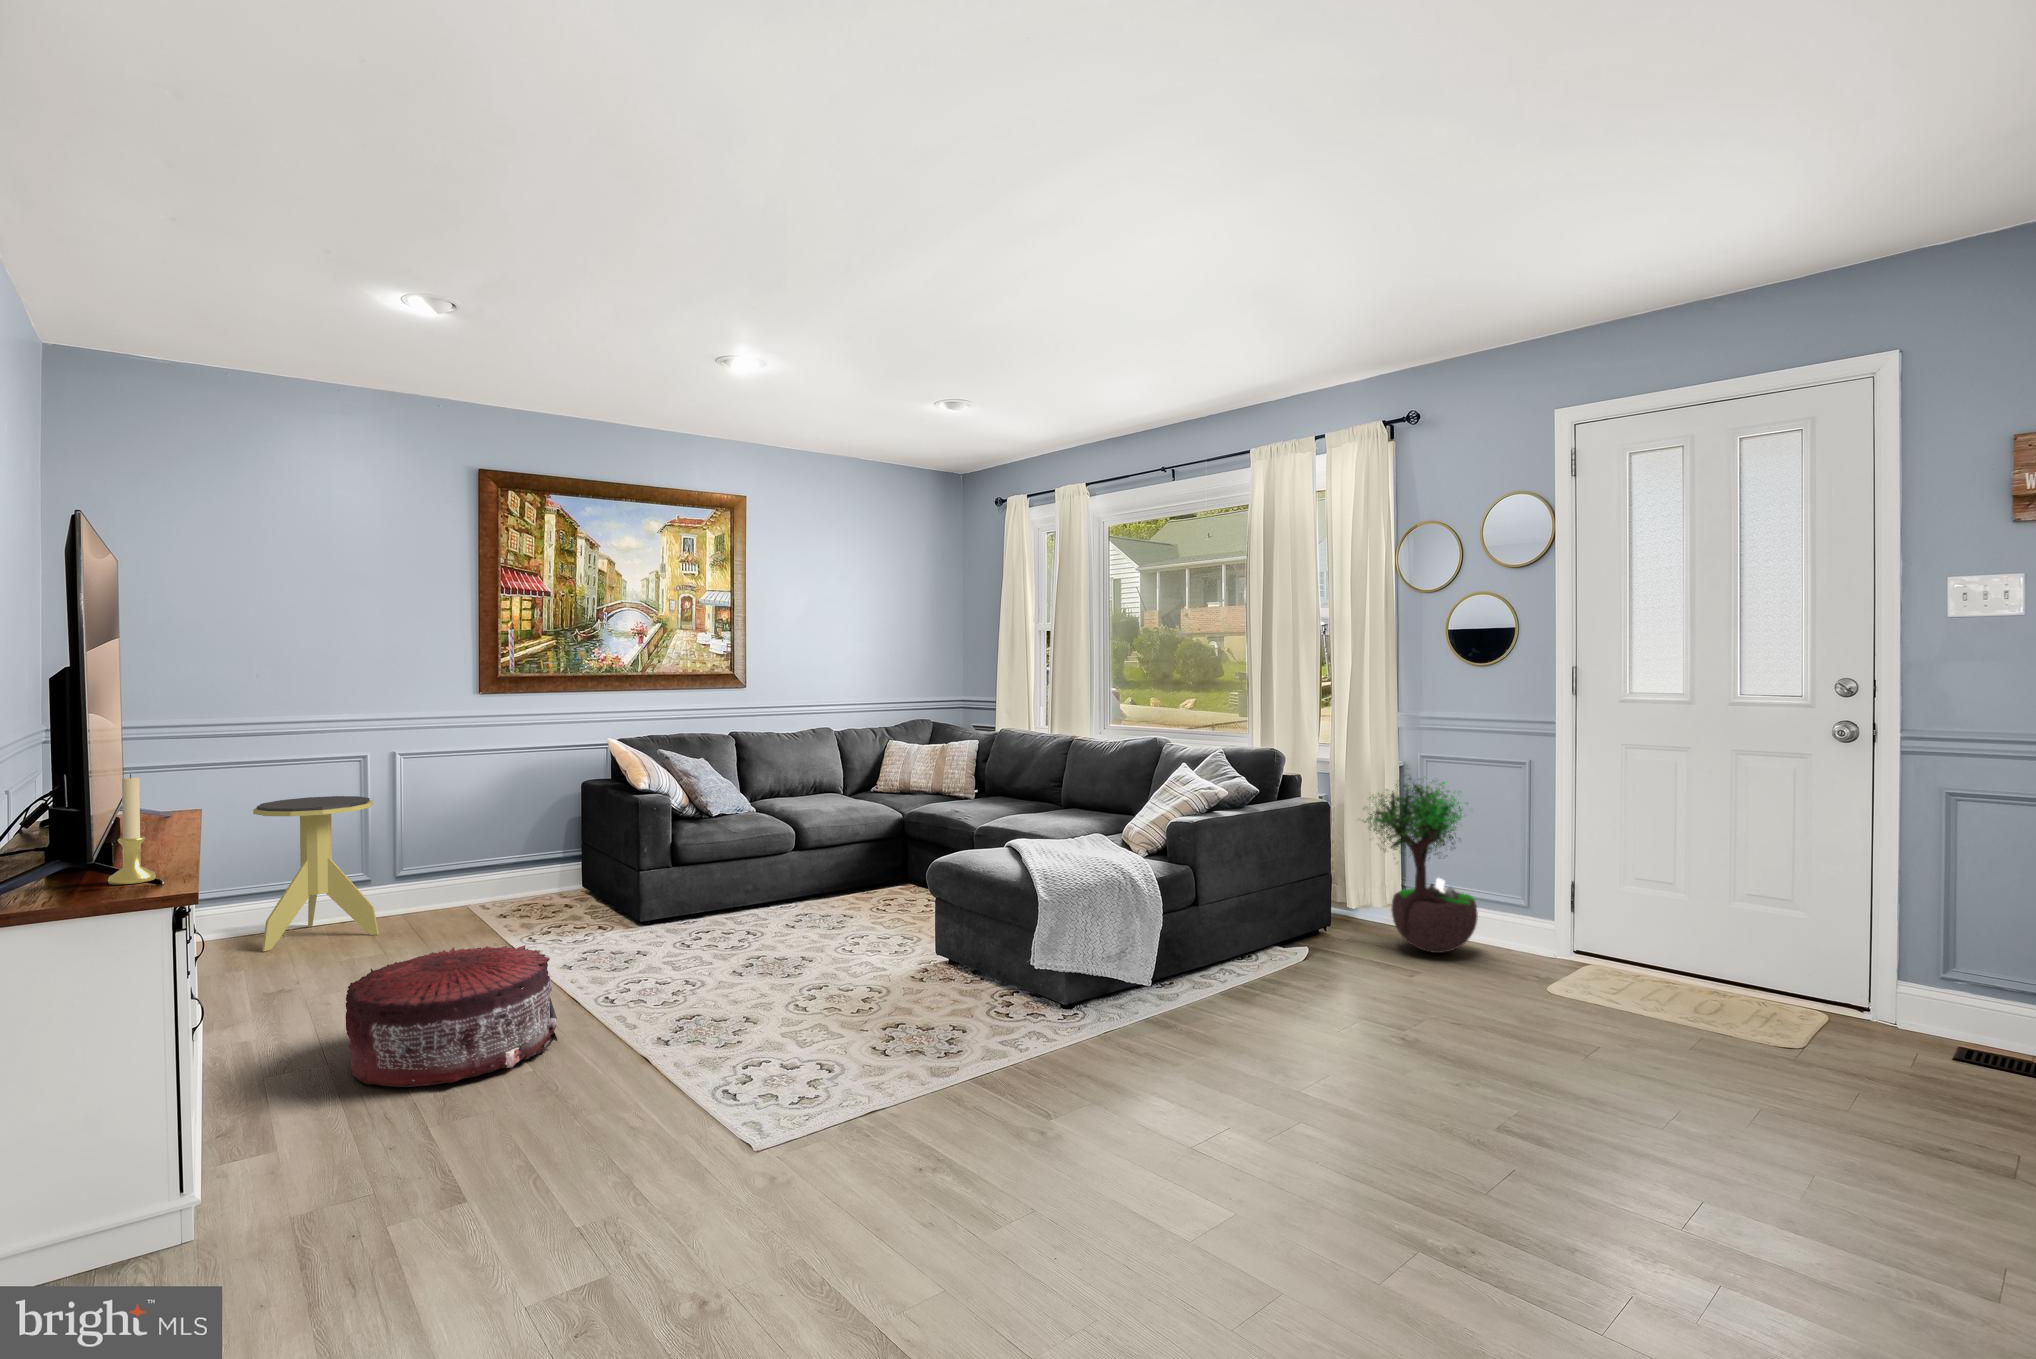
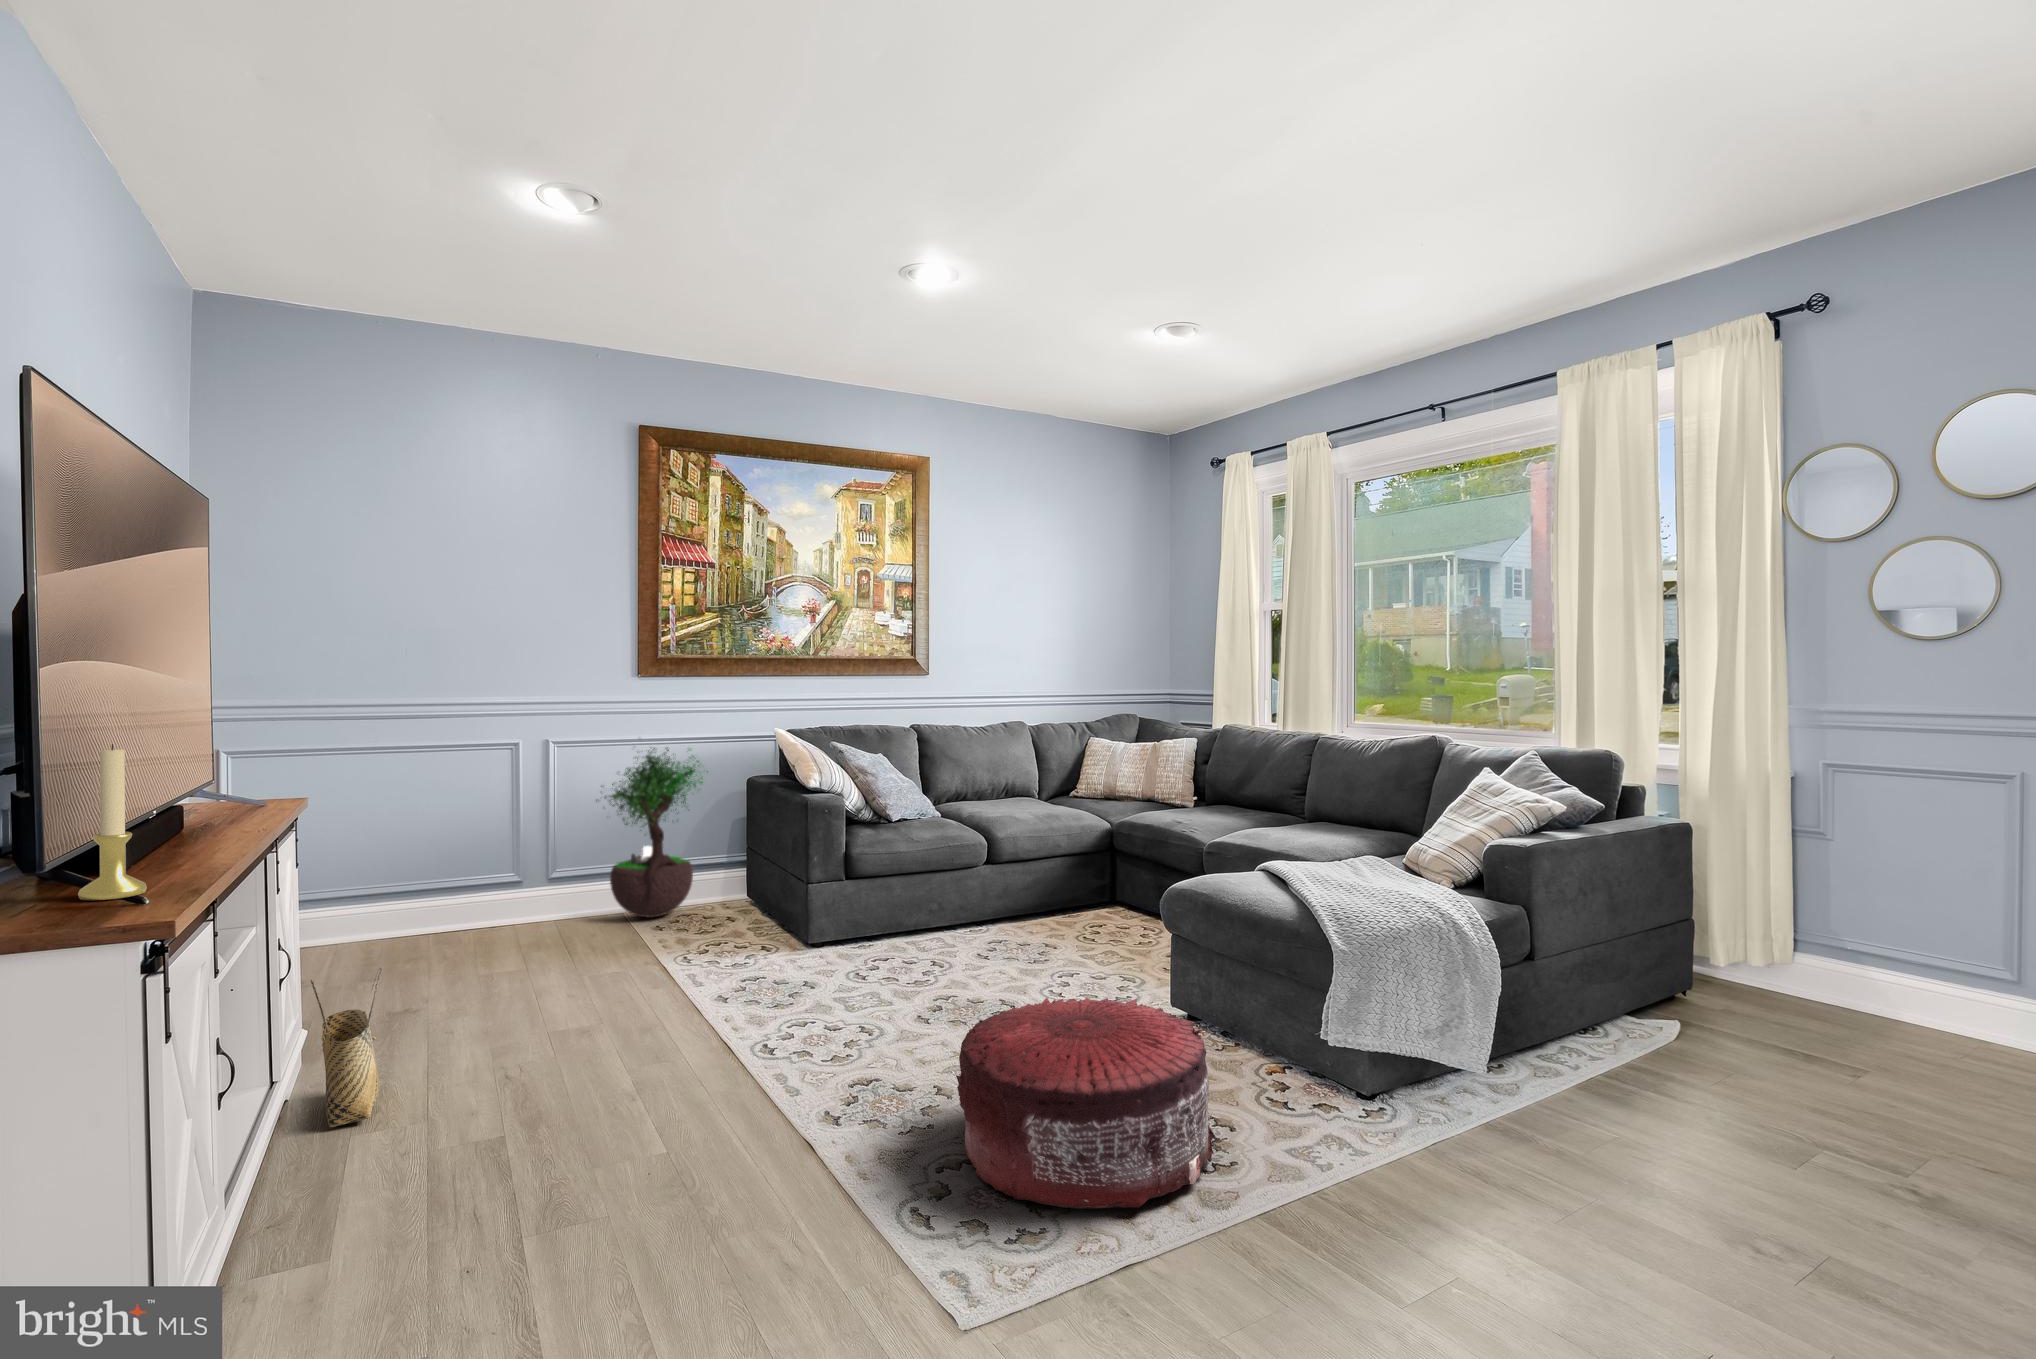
potted tree: present [1363,775,1478,953] -> present [596,748,708,918]
side table: present [253,796,379,951] -> none [393,787,524,961]
woven basket: none [228,943,288,1069] -> present [311,968,382,1127]
pouf: present [346,945,557,1087] -> present [956,997,1216,1208]

